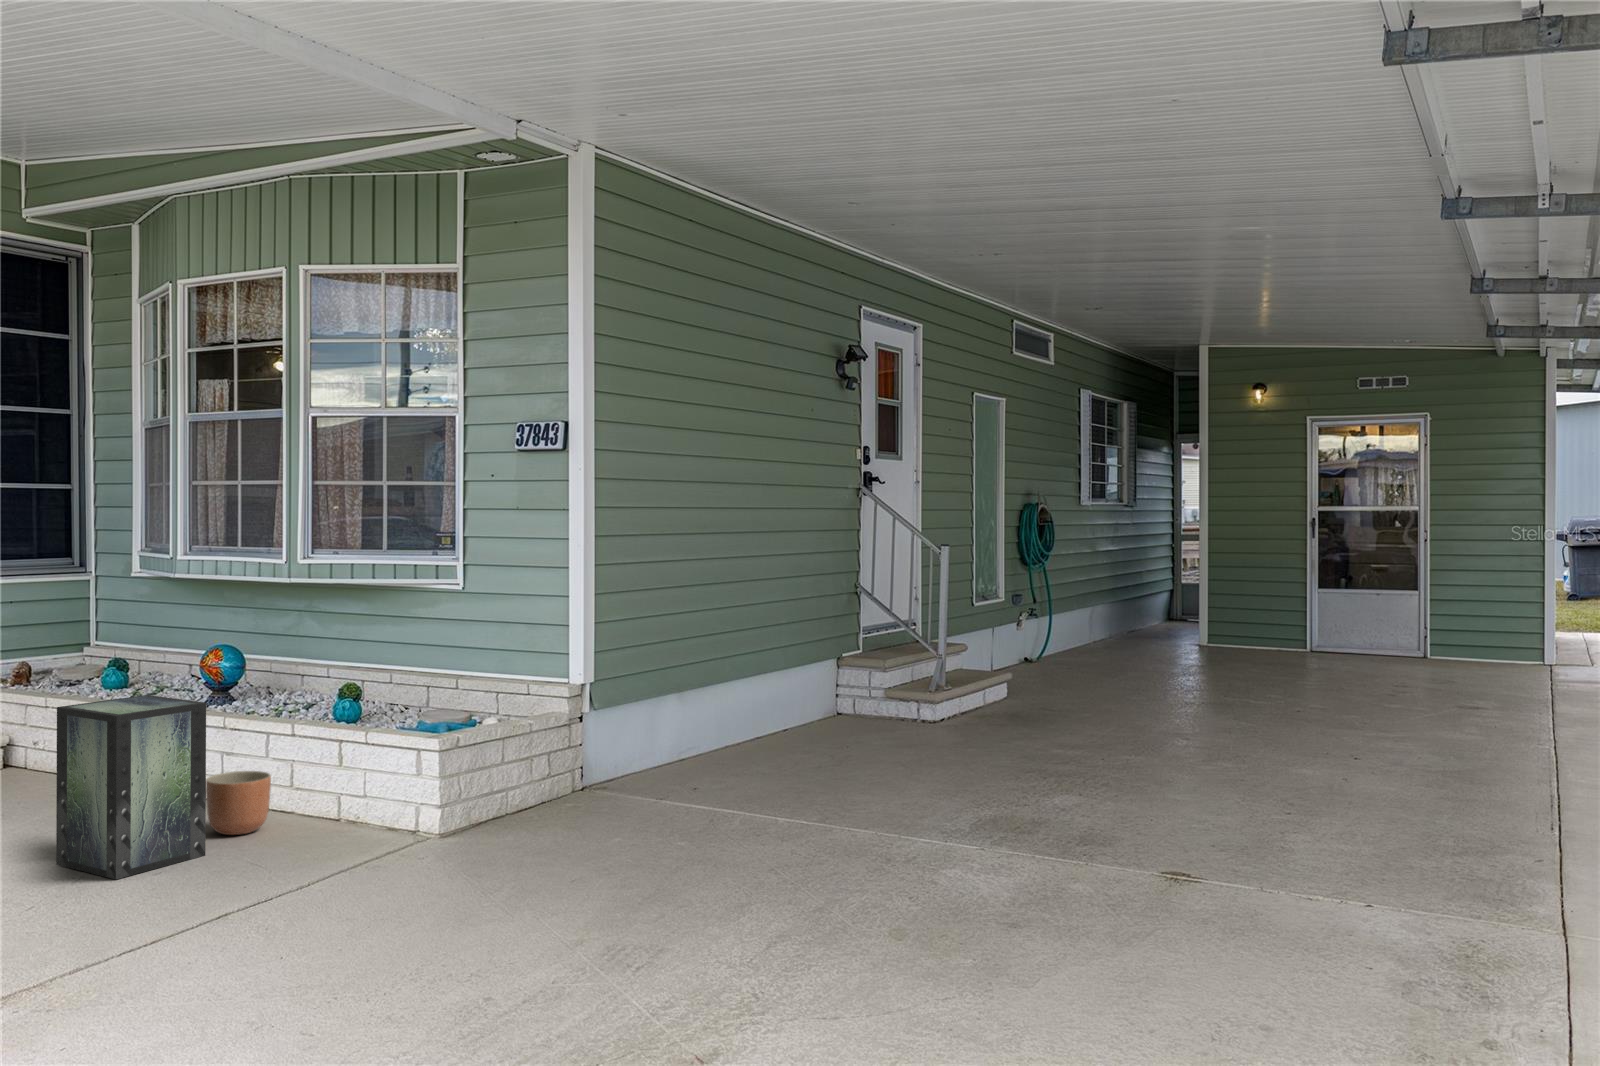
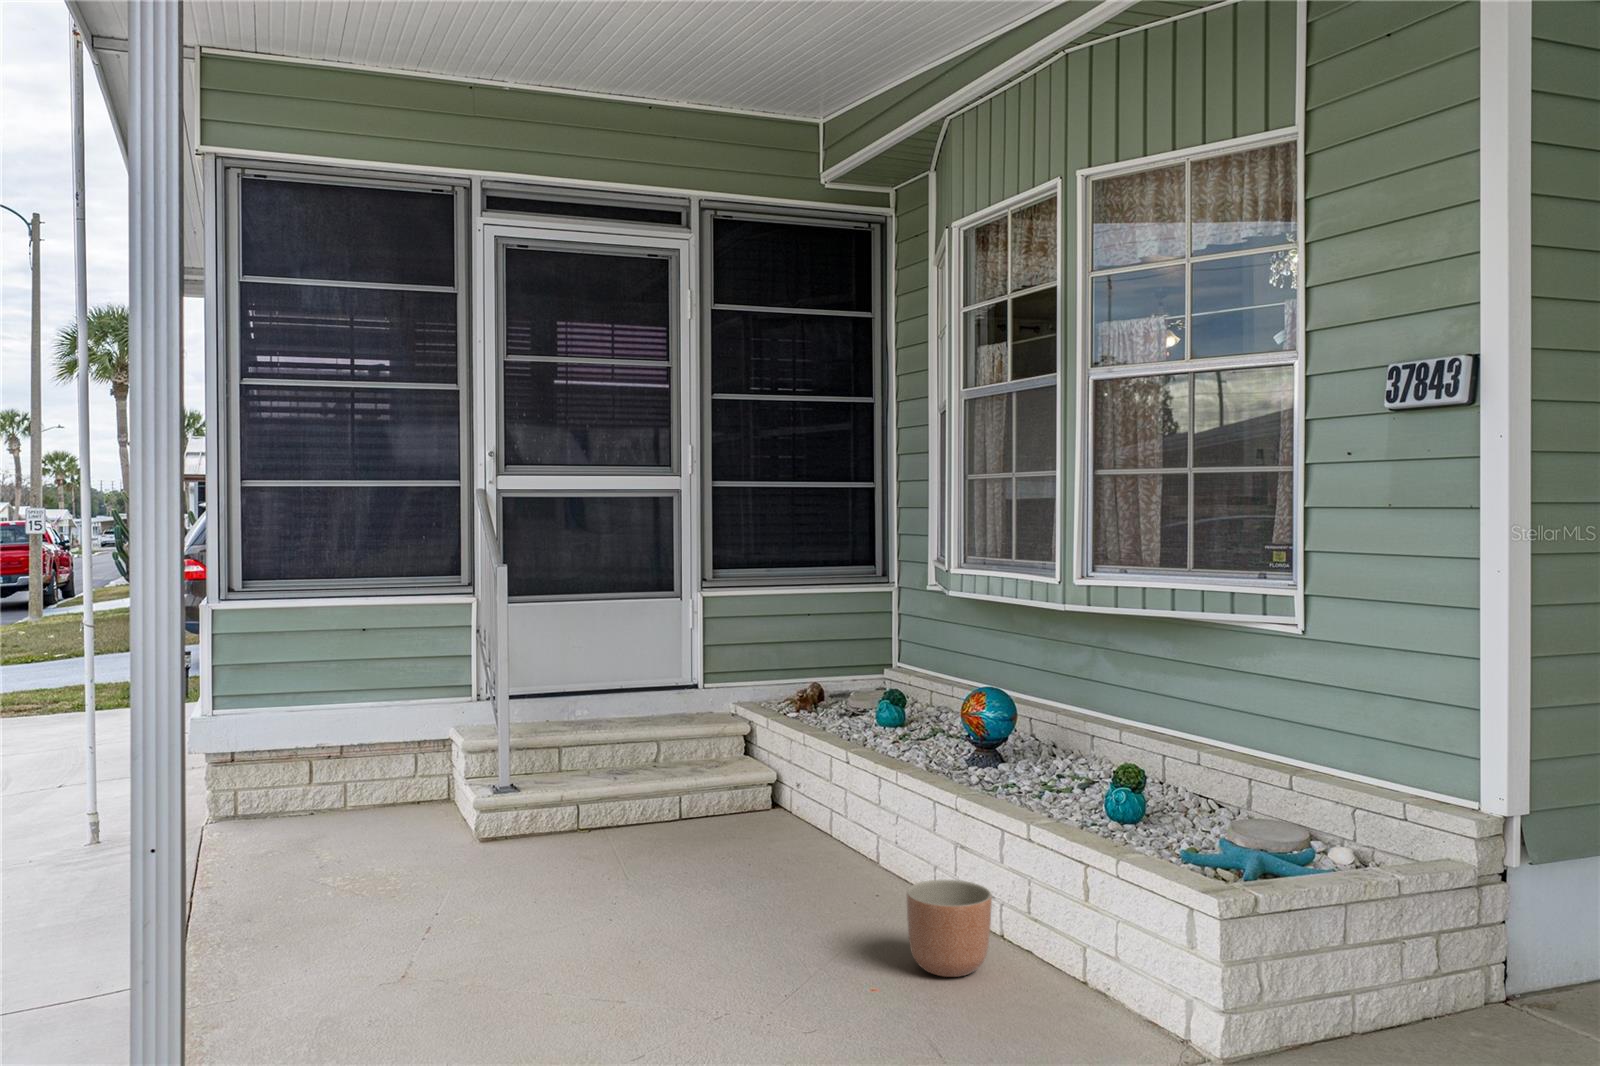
storage box: present [56,695,206,879] -> none [718,764,886,1028]

